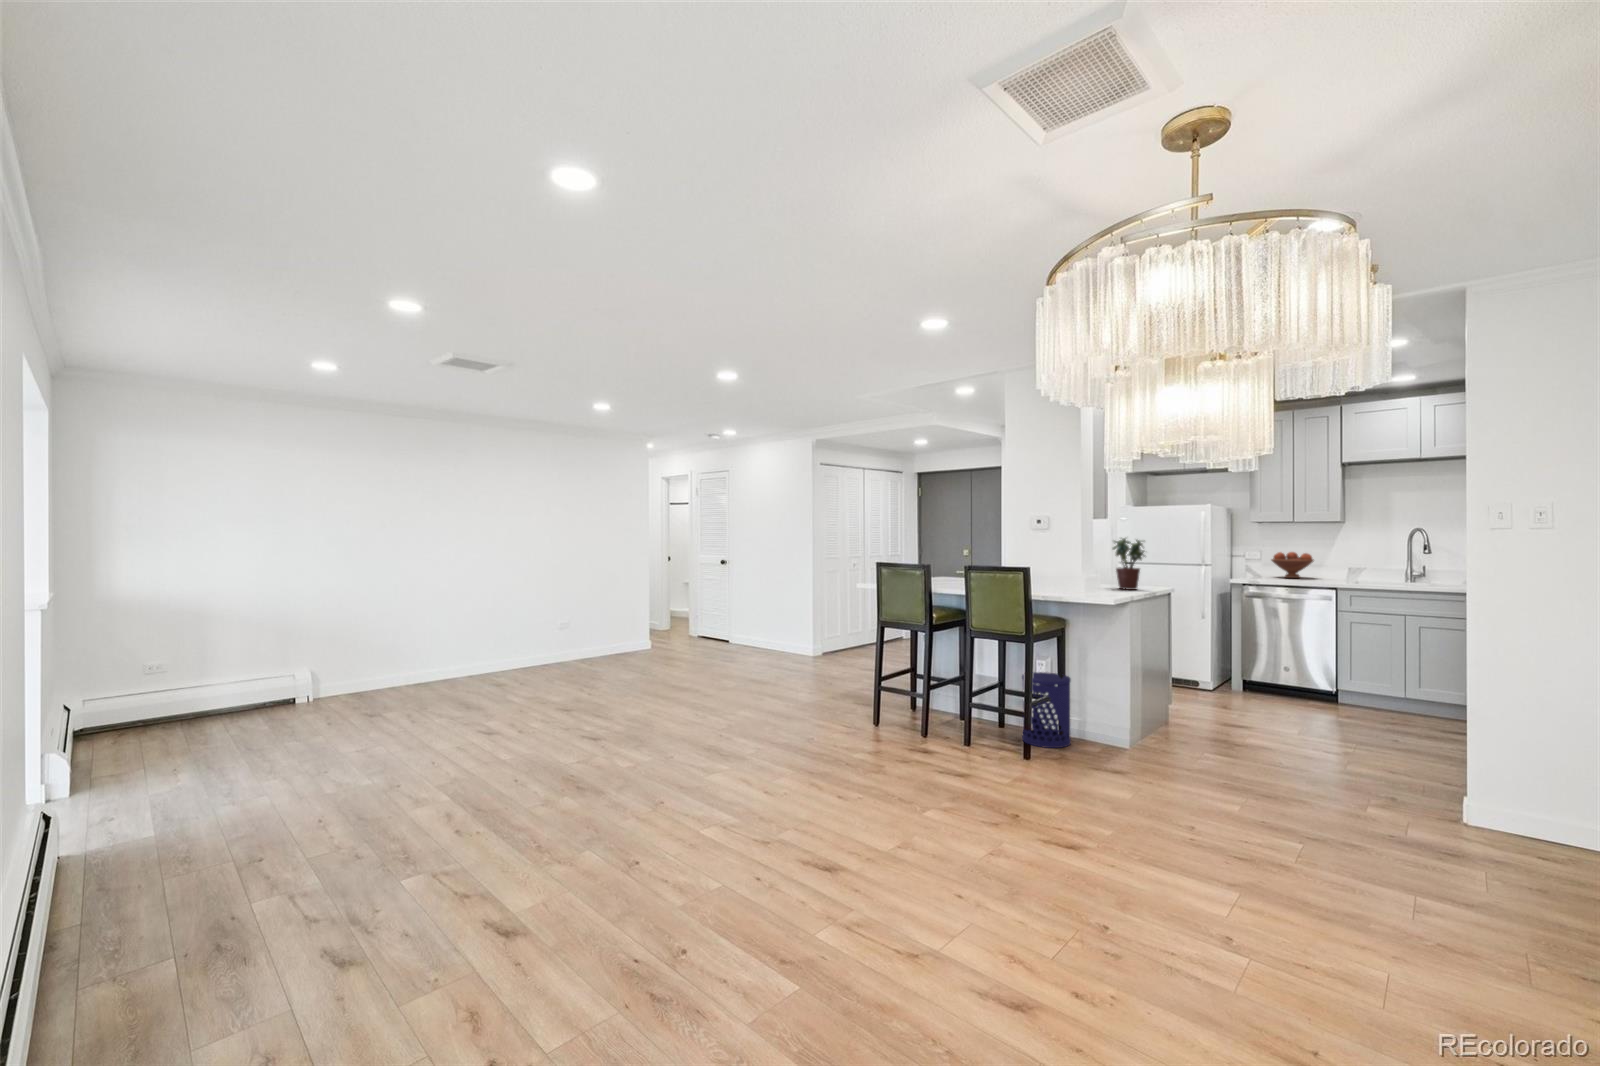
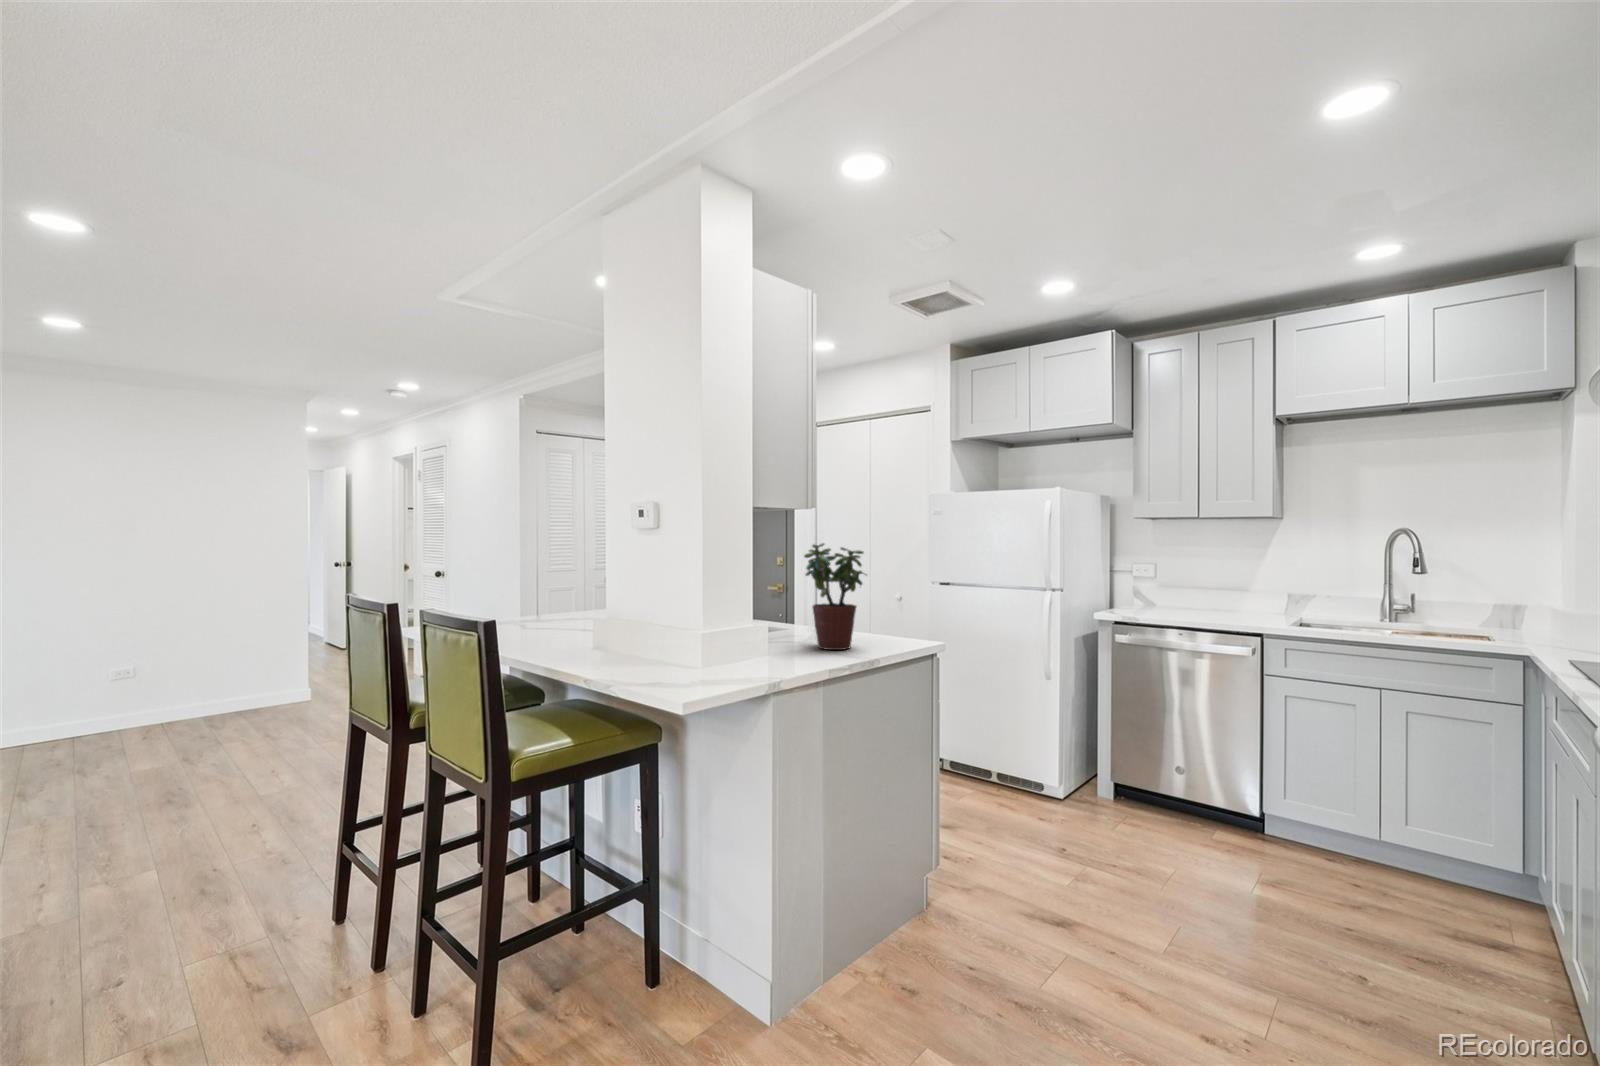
fruit bowl: present [1271,552,1314,578] -> none [1166,566,1233,611]
waste bin: present [1022,672,1071,748] -> none [561,826,666,1018]

